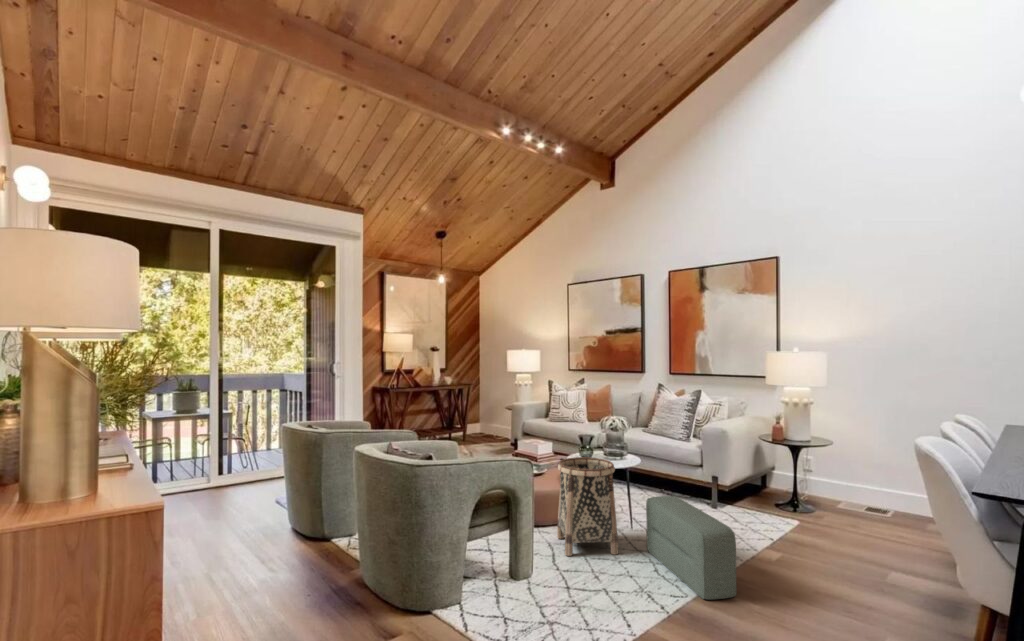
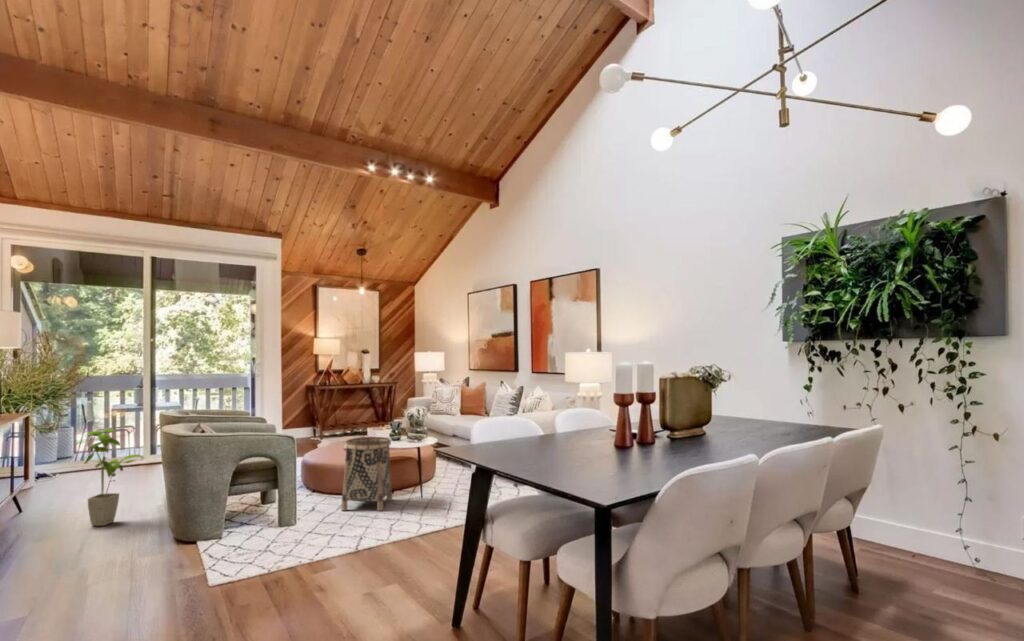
house plant: none [238,457,316,597] -> present [85,429,142,526]
pouf: present [646,496,736,600] -> none [395,466,432,537]

